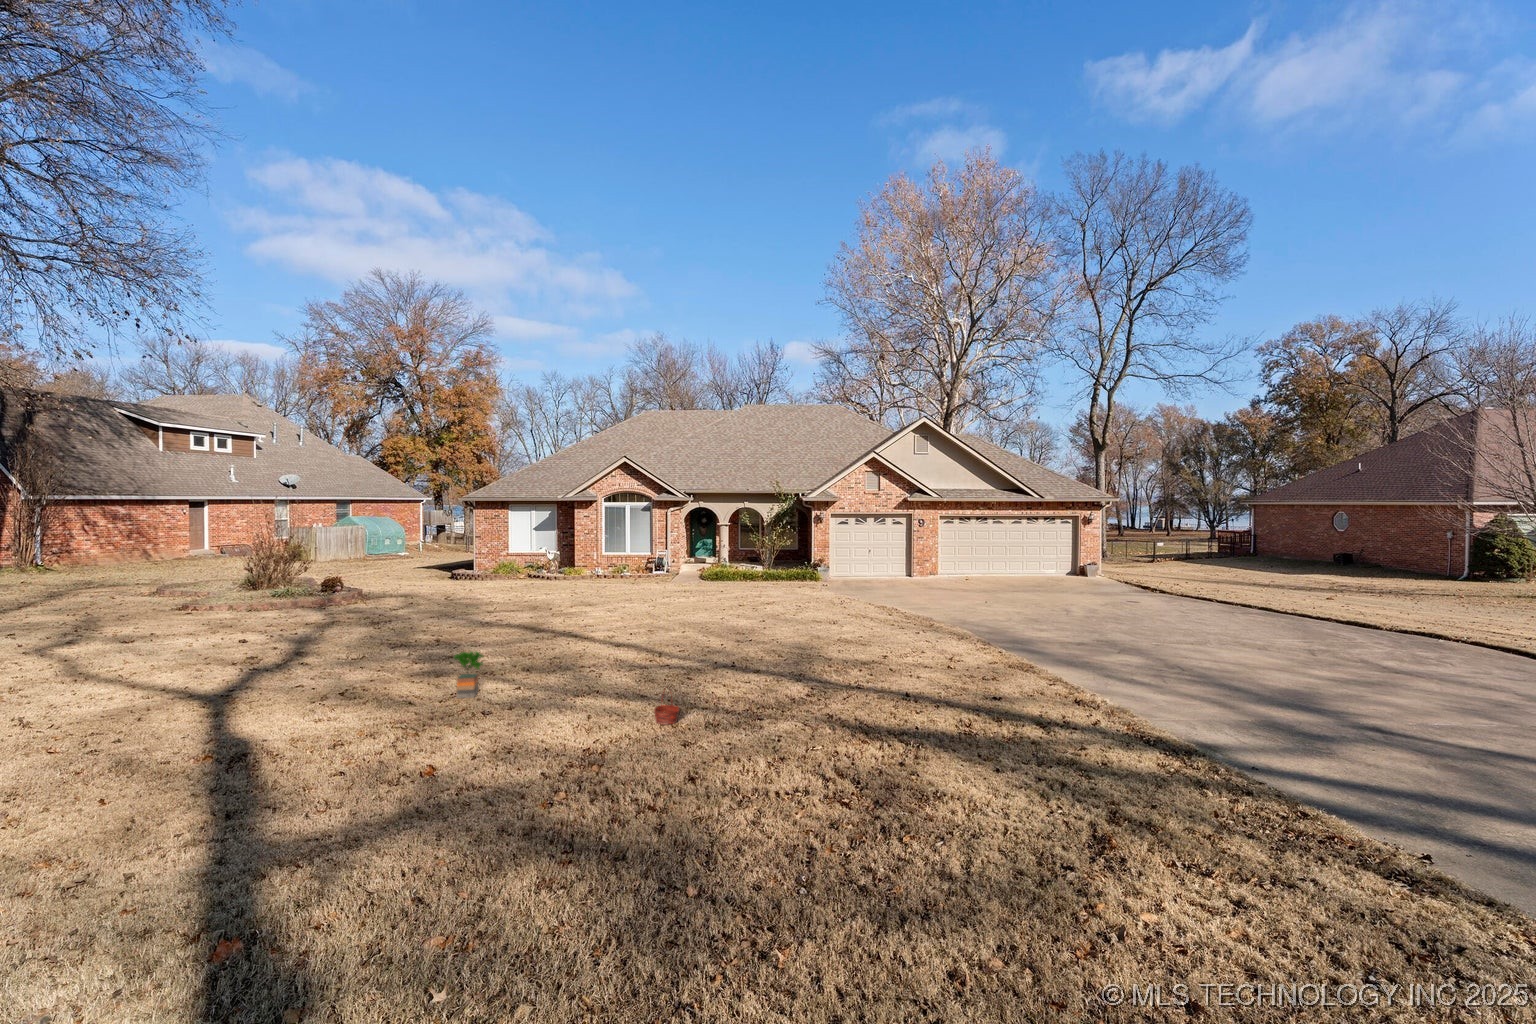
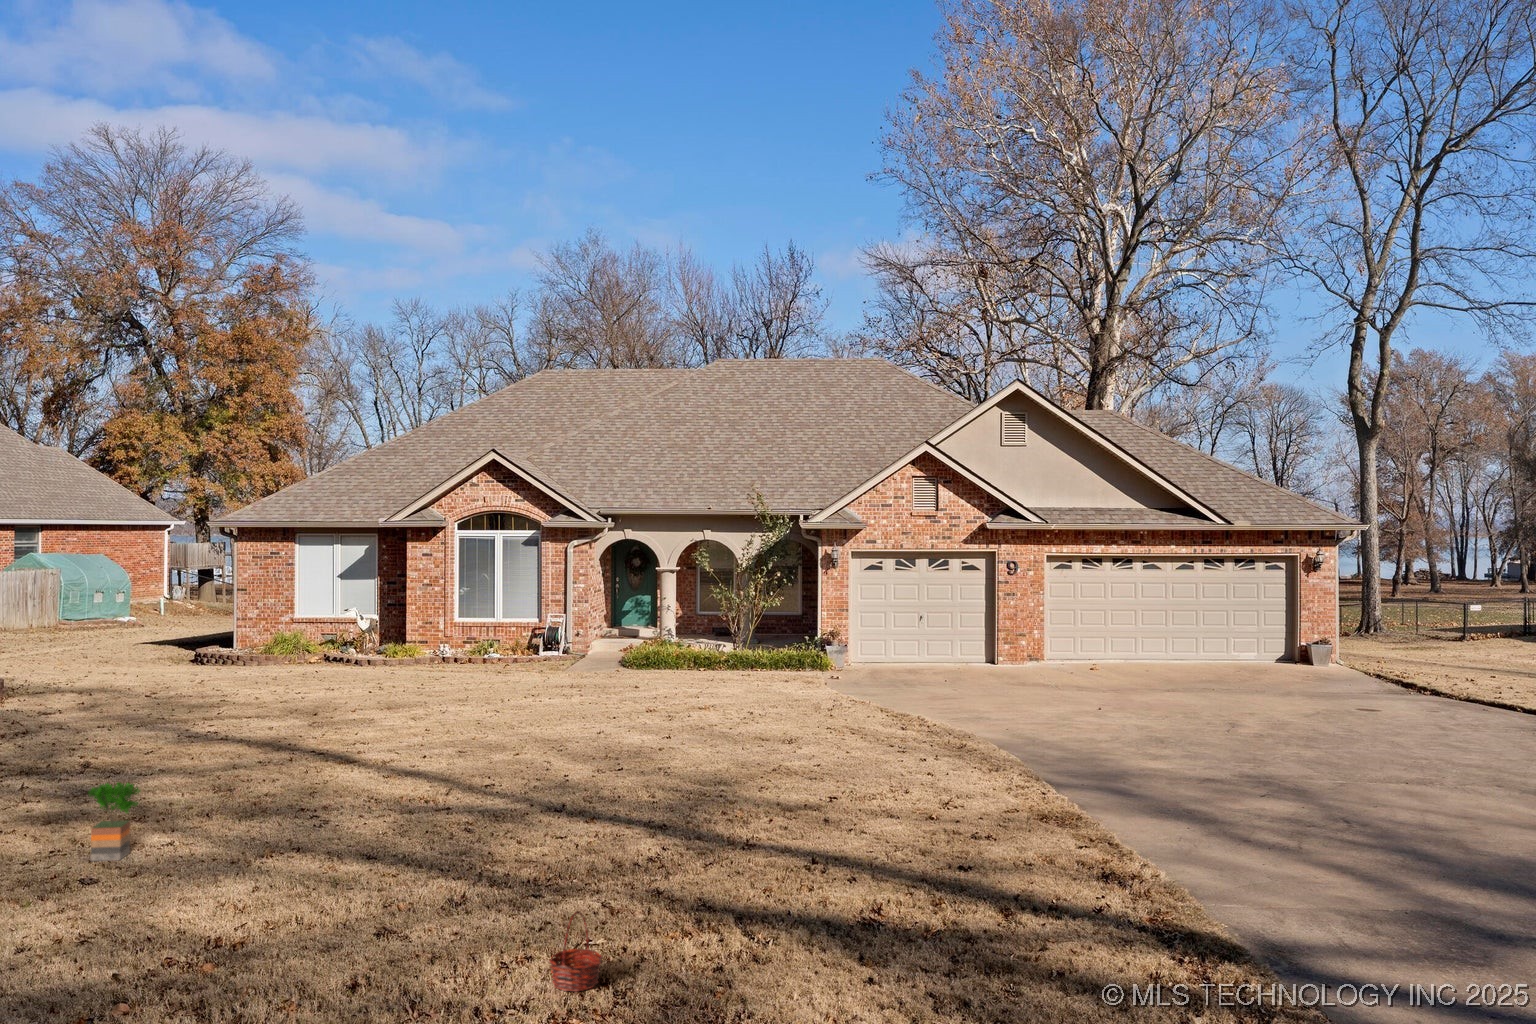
basket: present [654,691,679,725] -> present [549,912,602,991]

